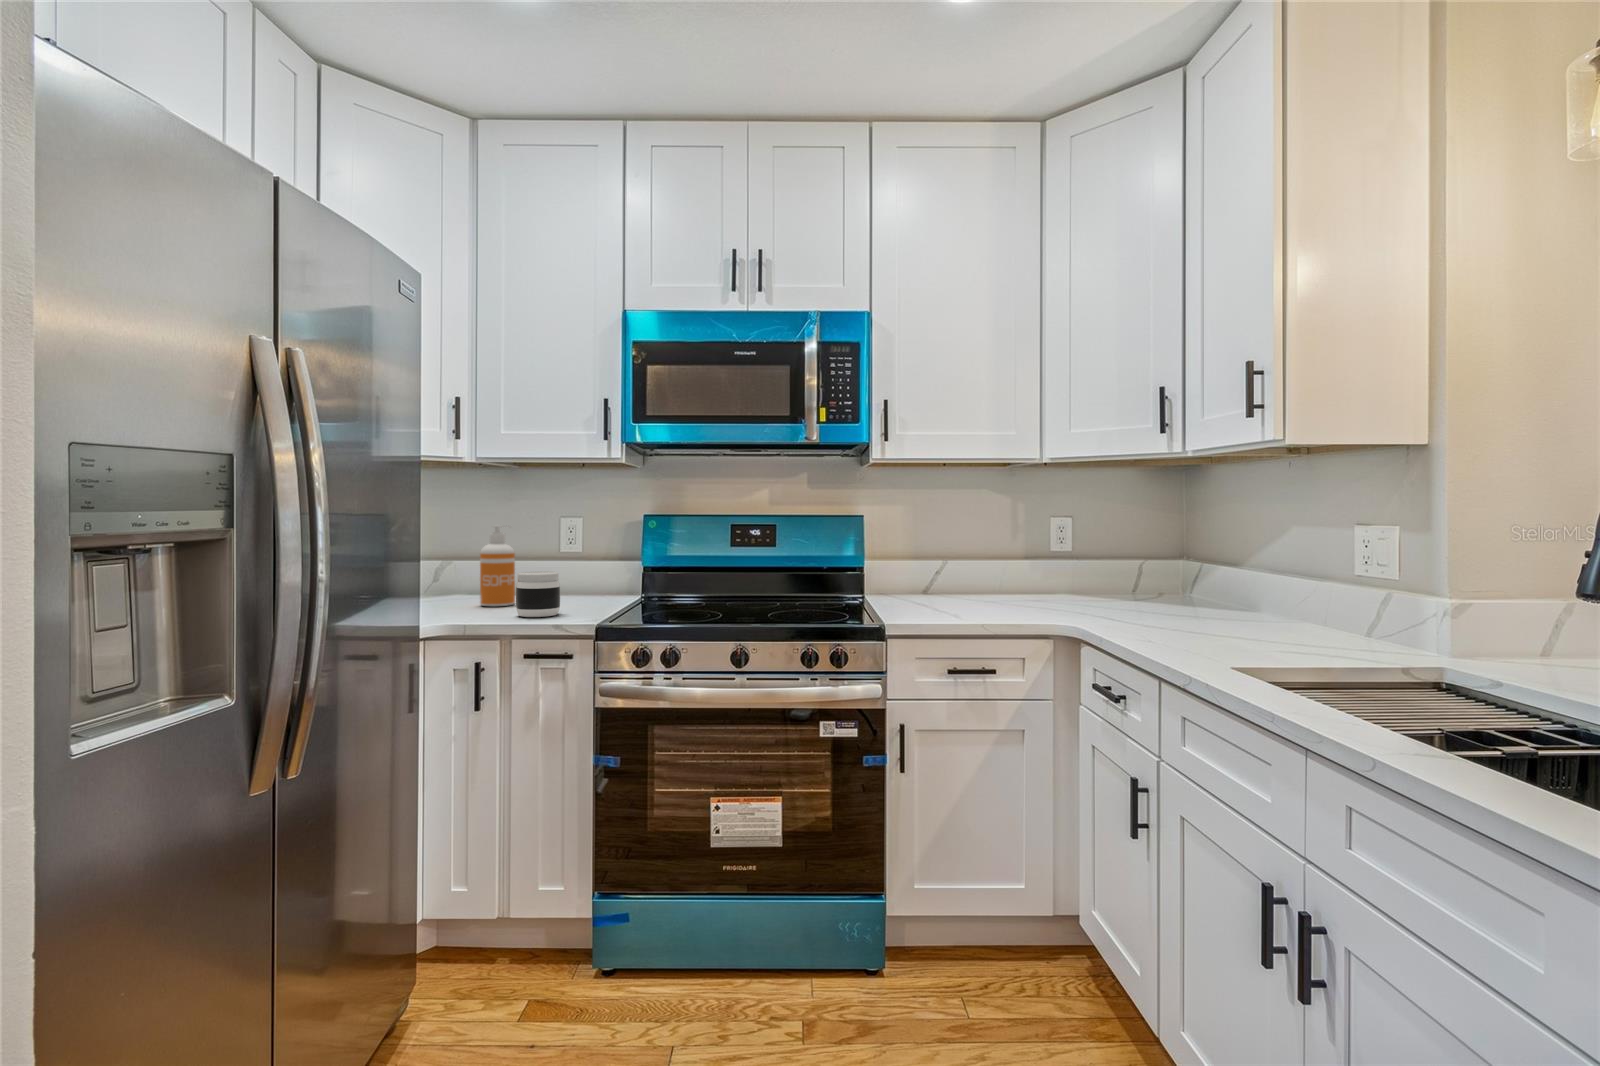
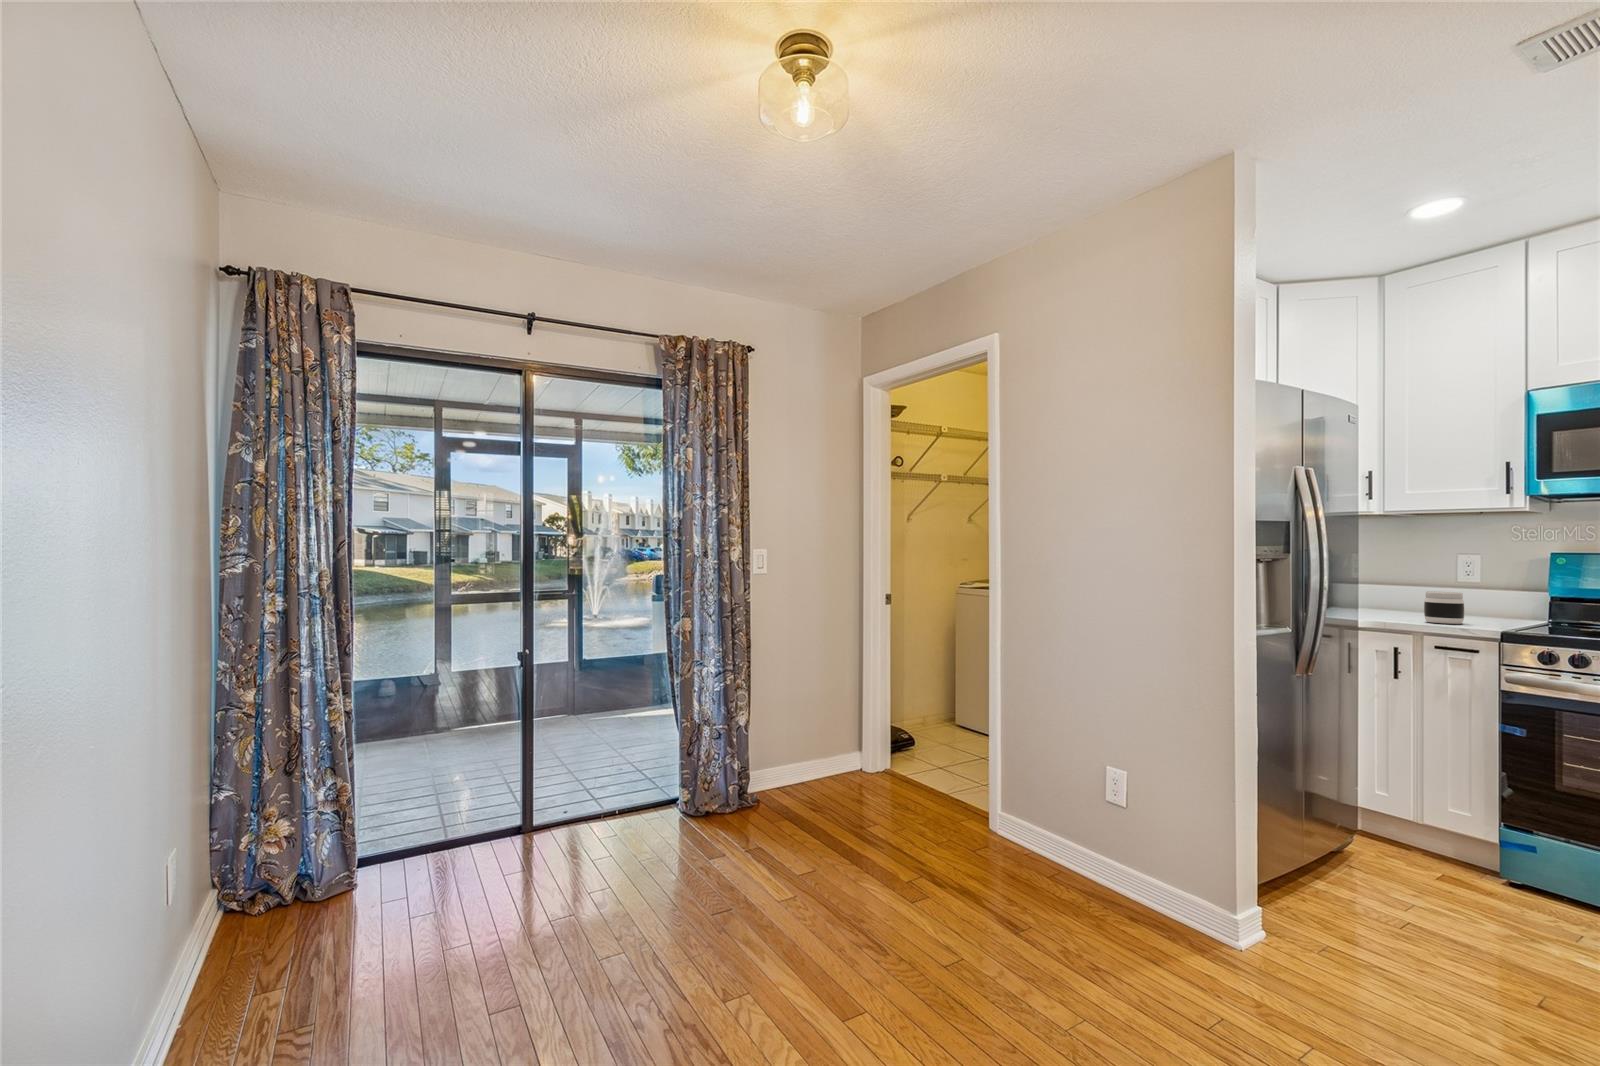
soap dispenser: present [480,525,515,606] -> none [1387,558,1418,616]

